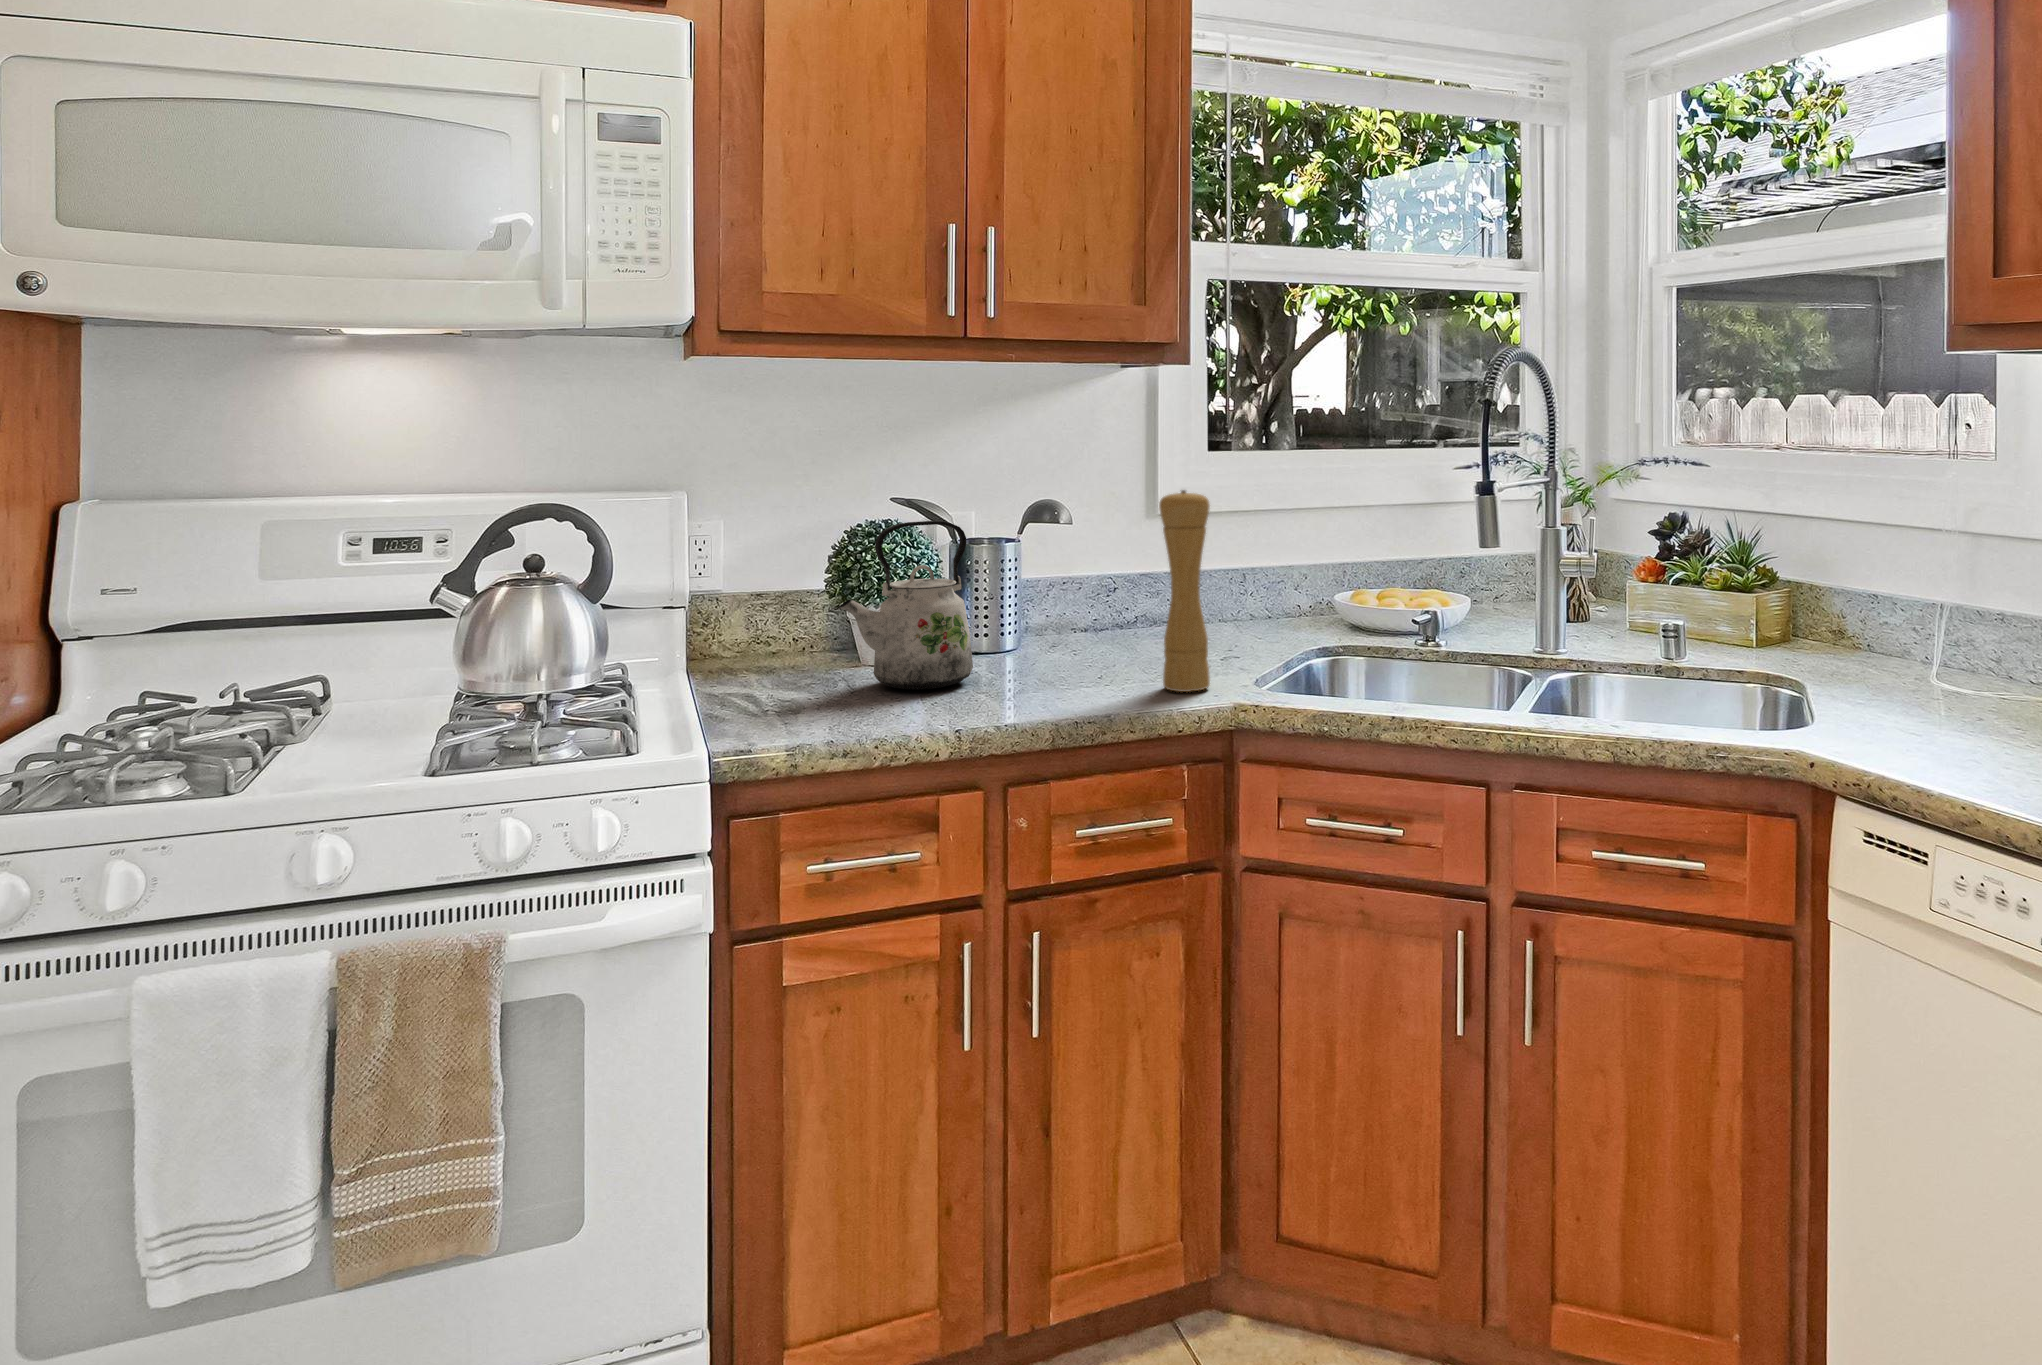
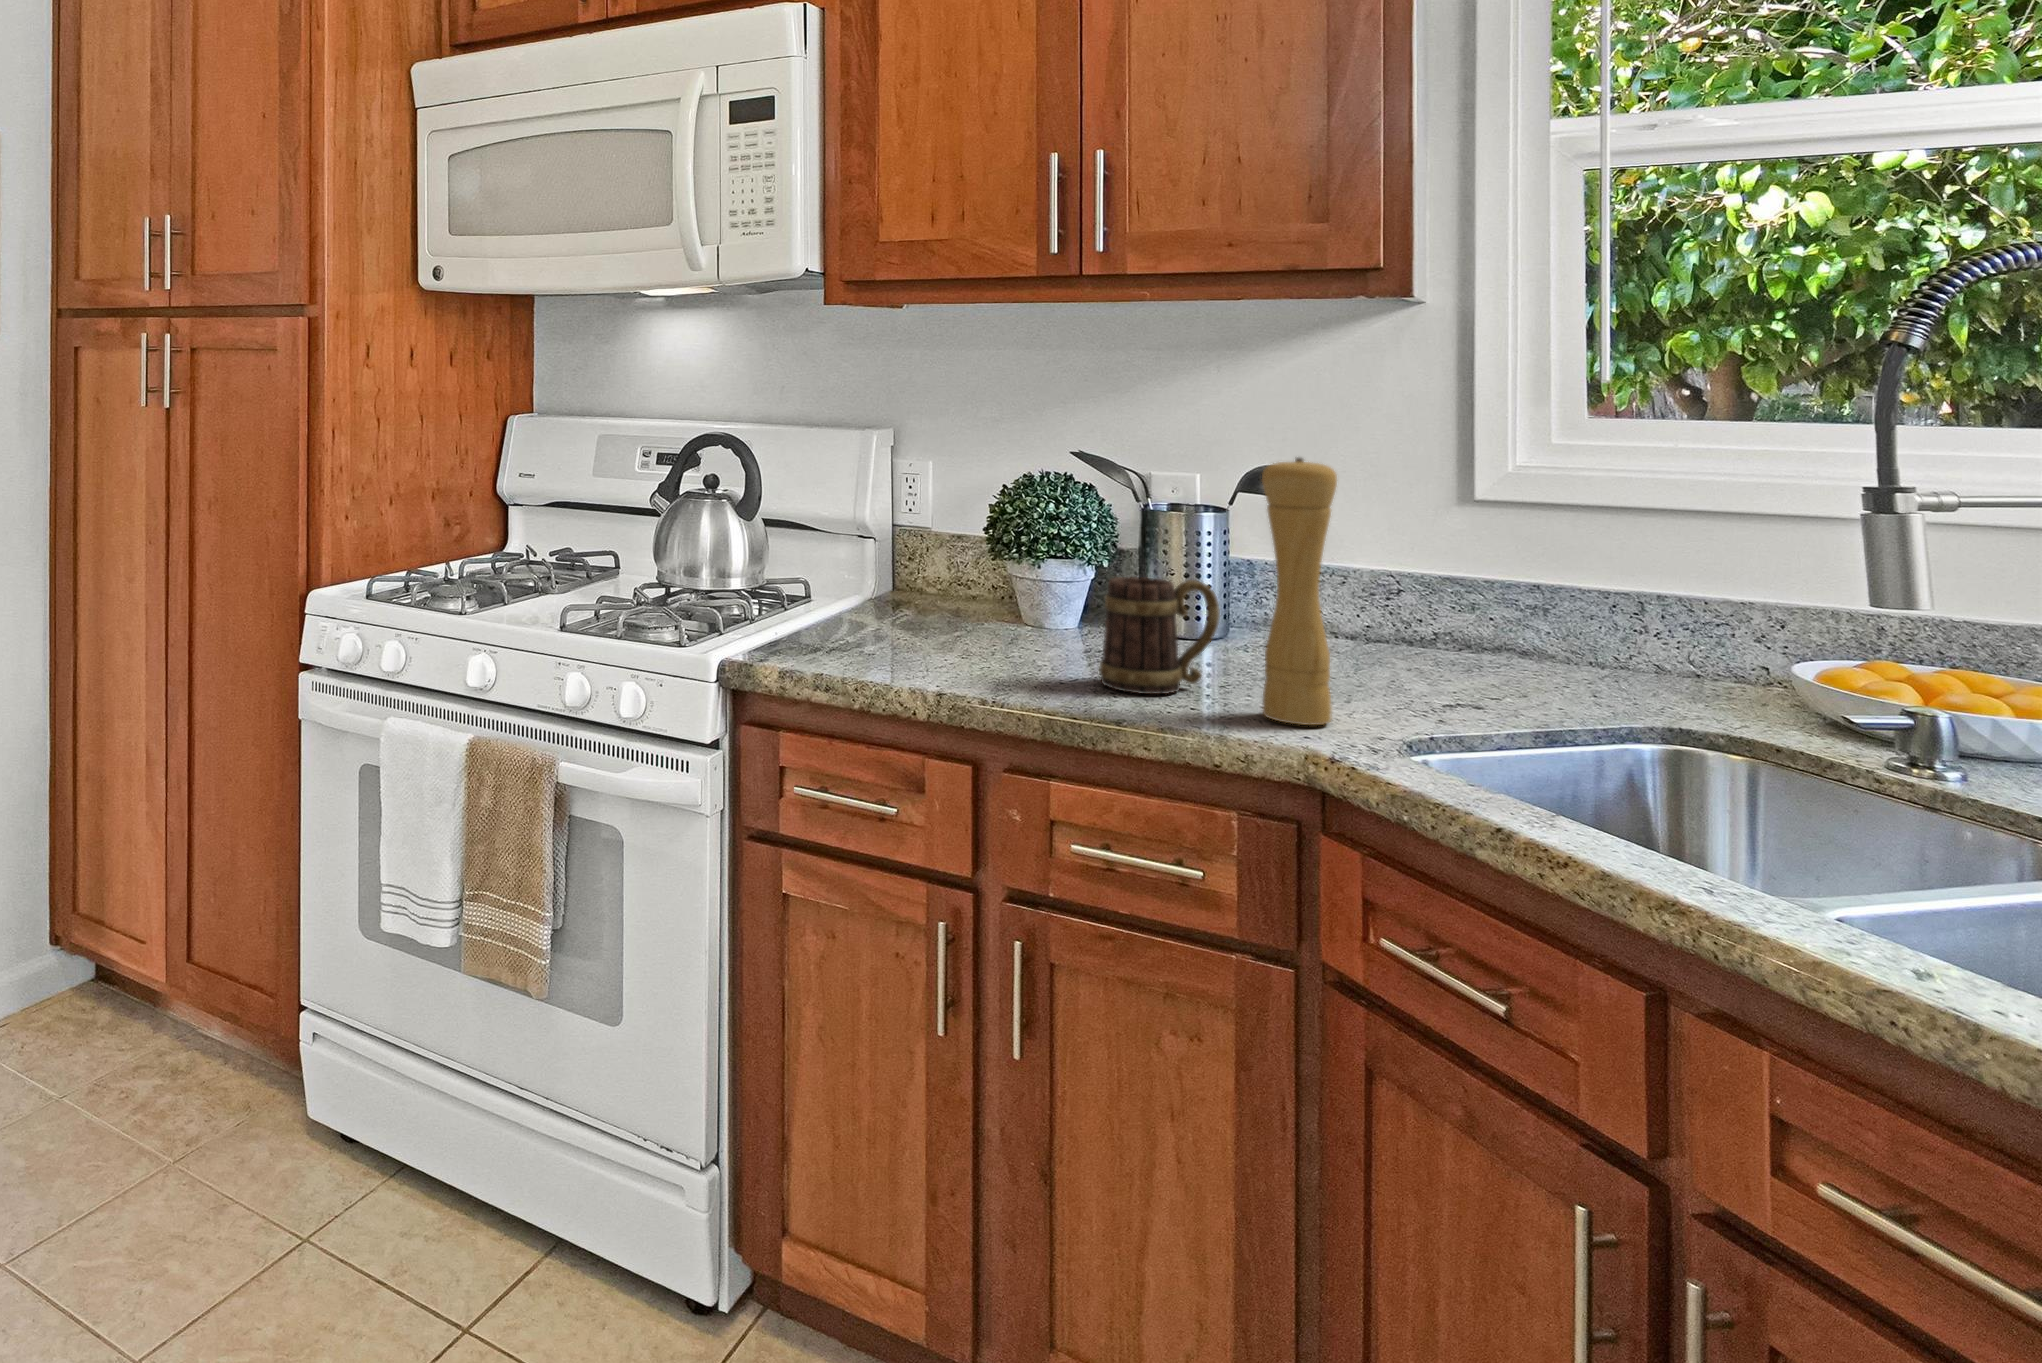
kettle: present [839,521,973,690] -> none [934,472,1087,657]
mug: none [1026,596,1103,697] -> present [1099,577,1220,694]

